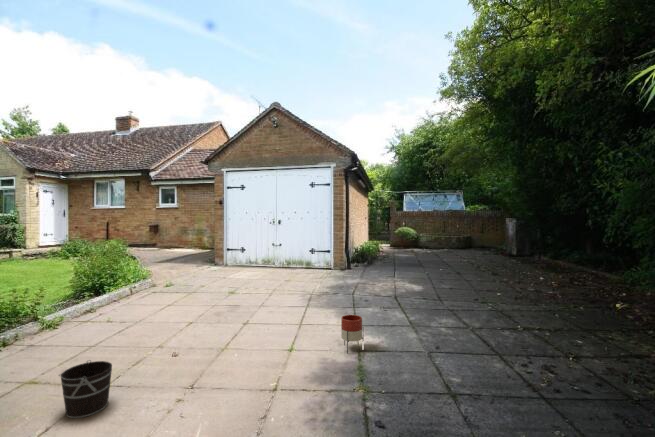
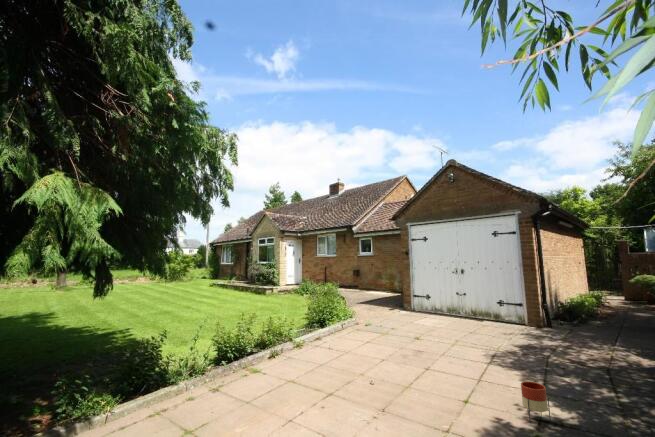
bucket: present [59,360,112,418] -> none [301,380,330,421]

